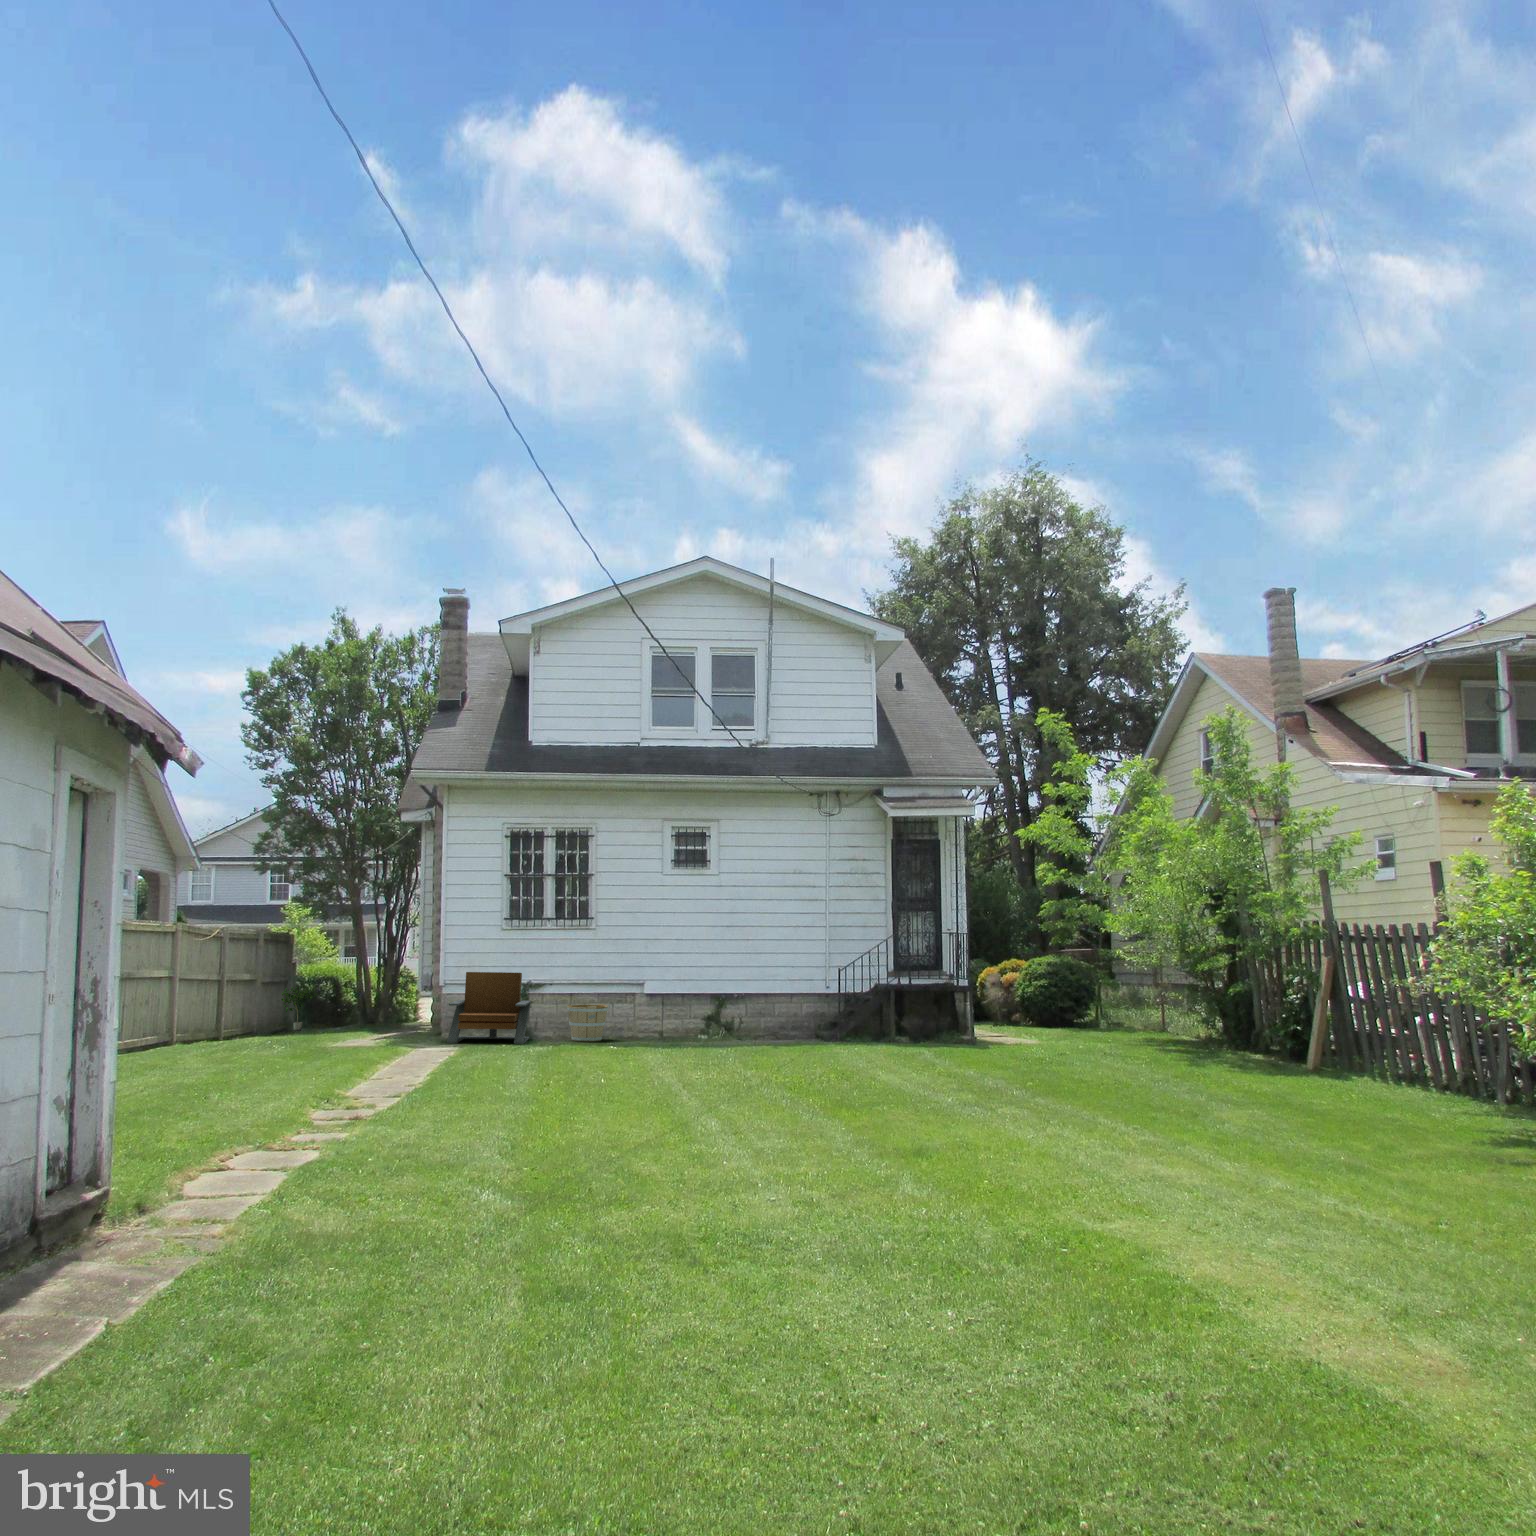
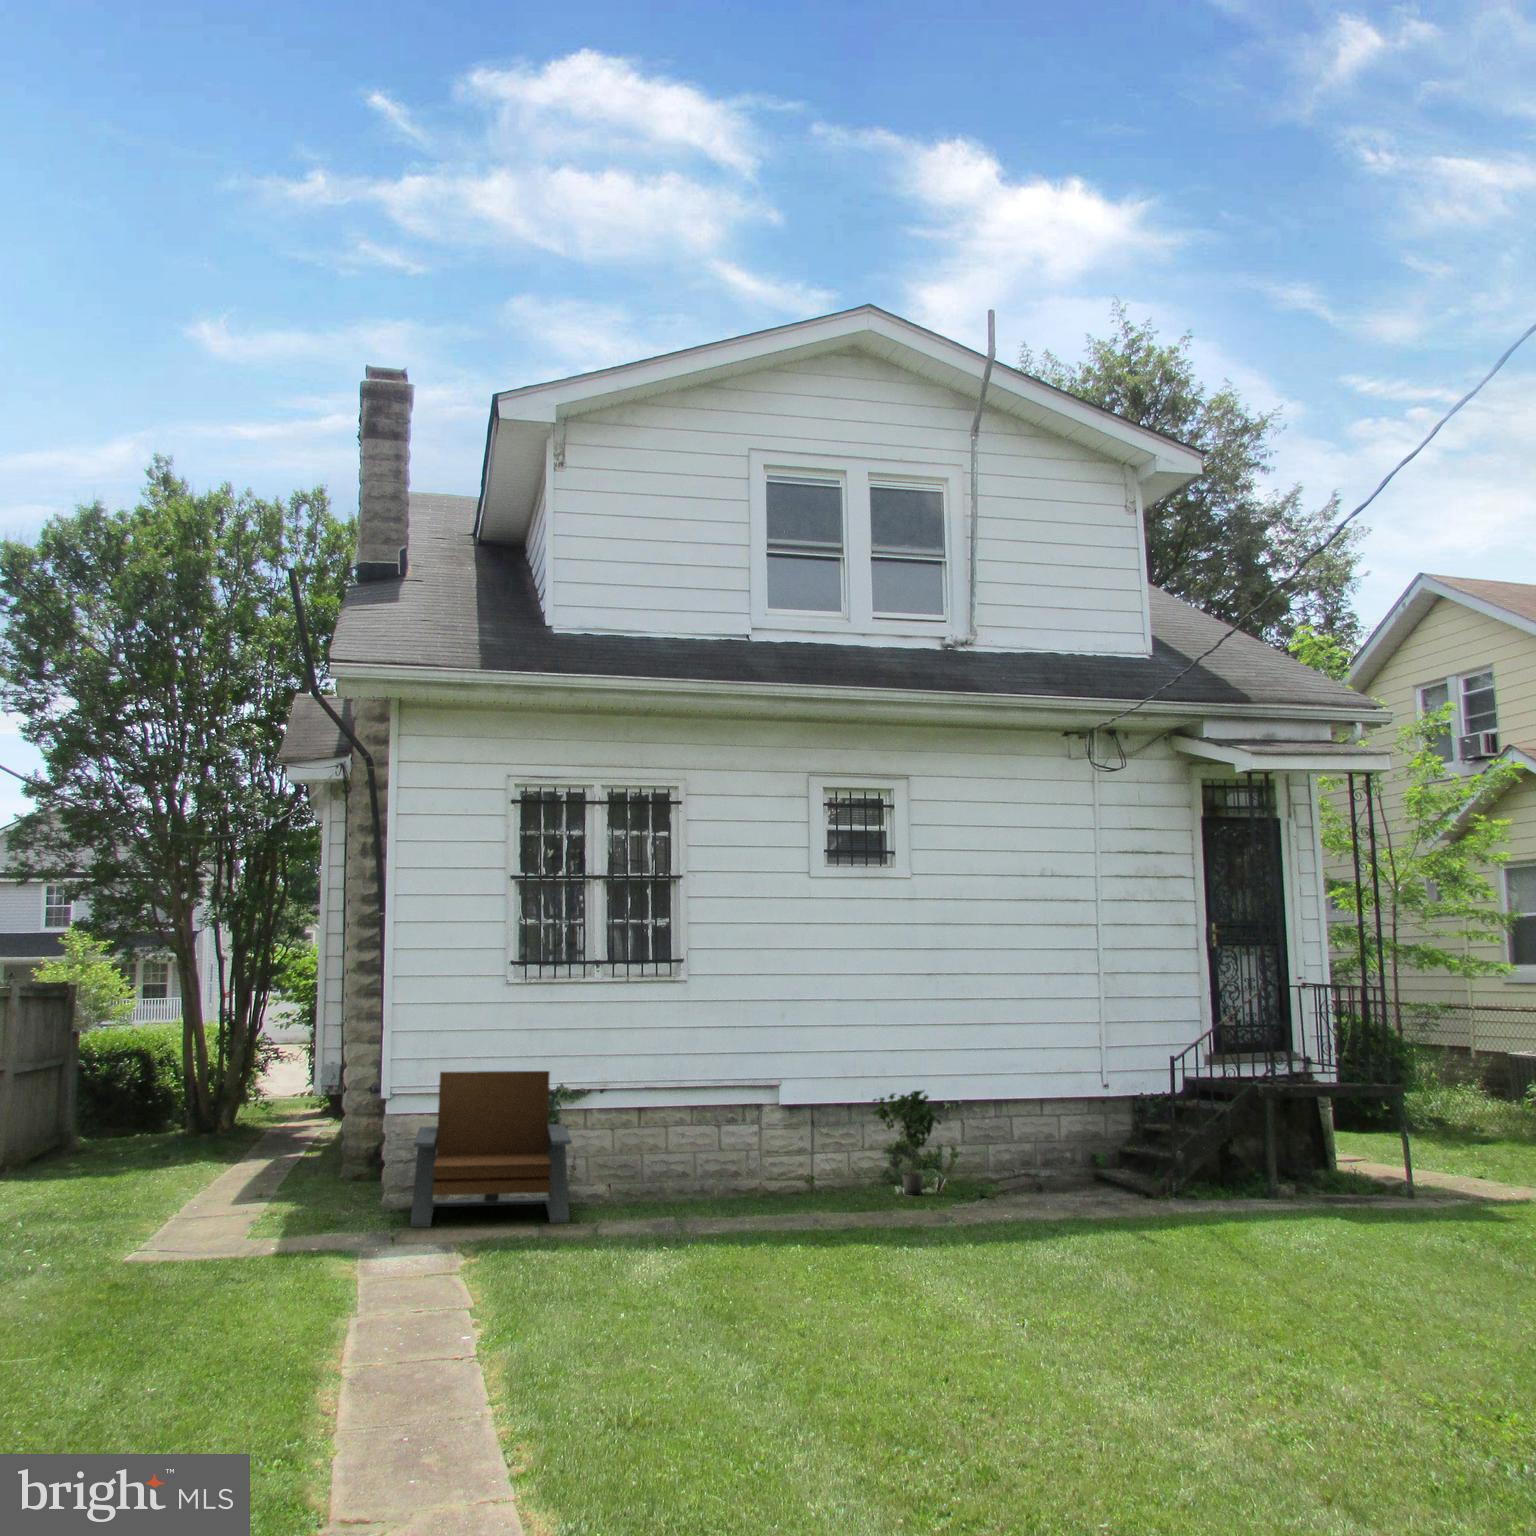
potted plant: present [281,987,317,1031] -> present [872,1090,942,1195]
wooden bucket: present [567,1004,608,1041] -> none [640,1127,720,1207]

